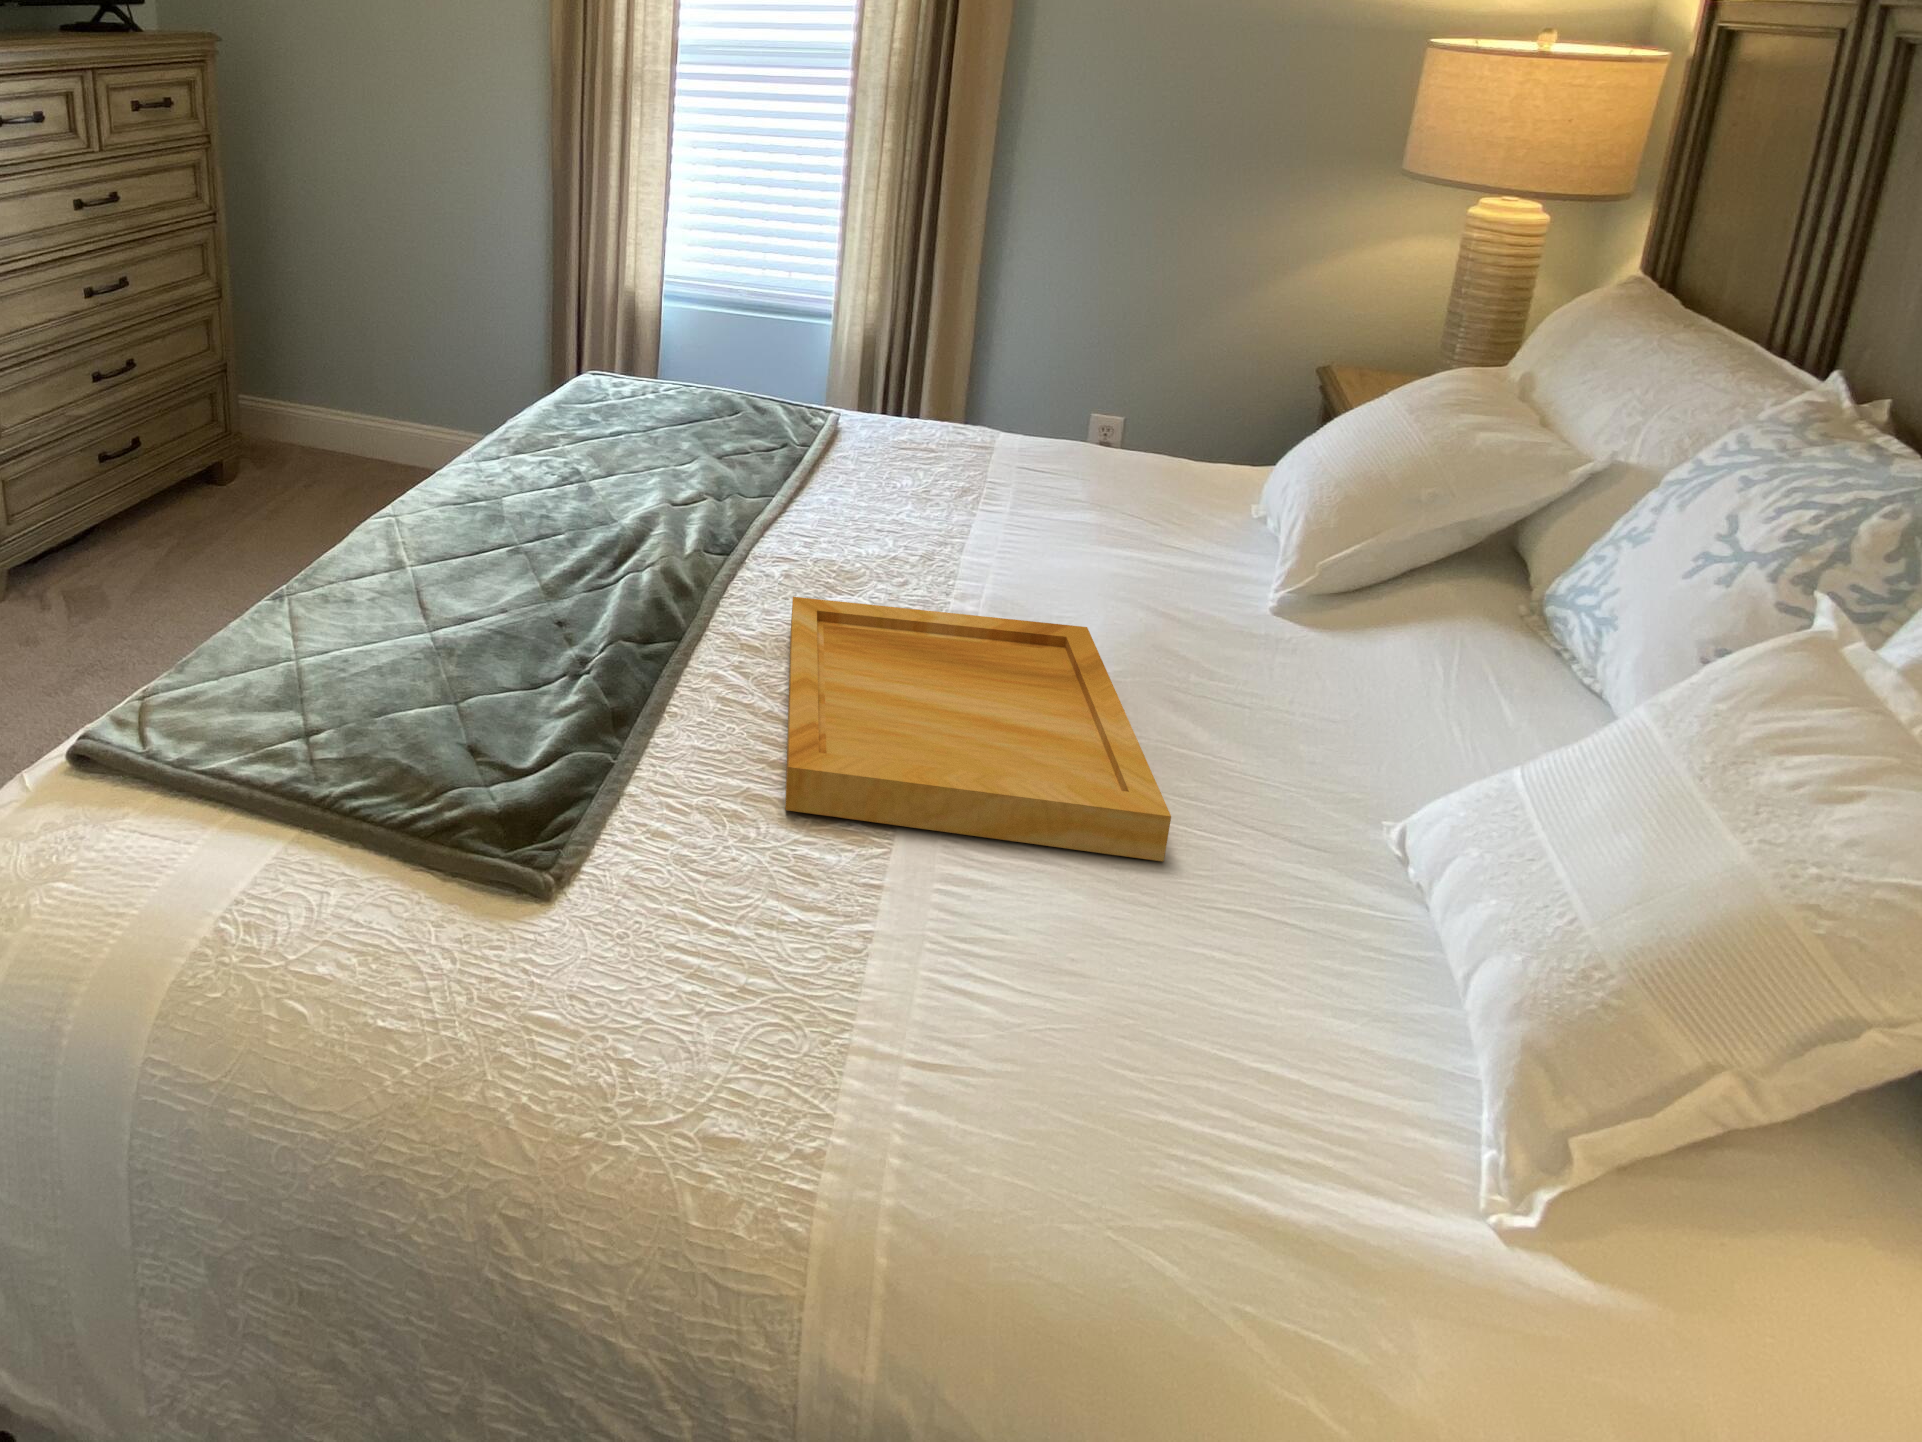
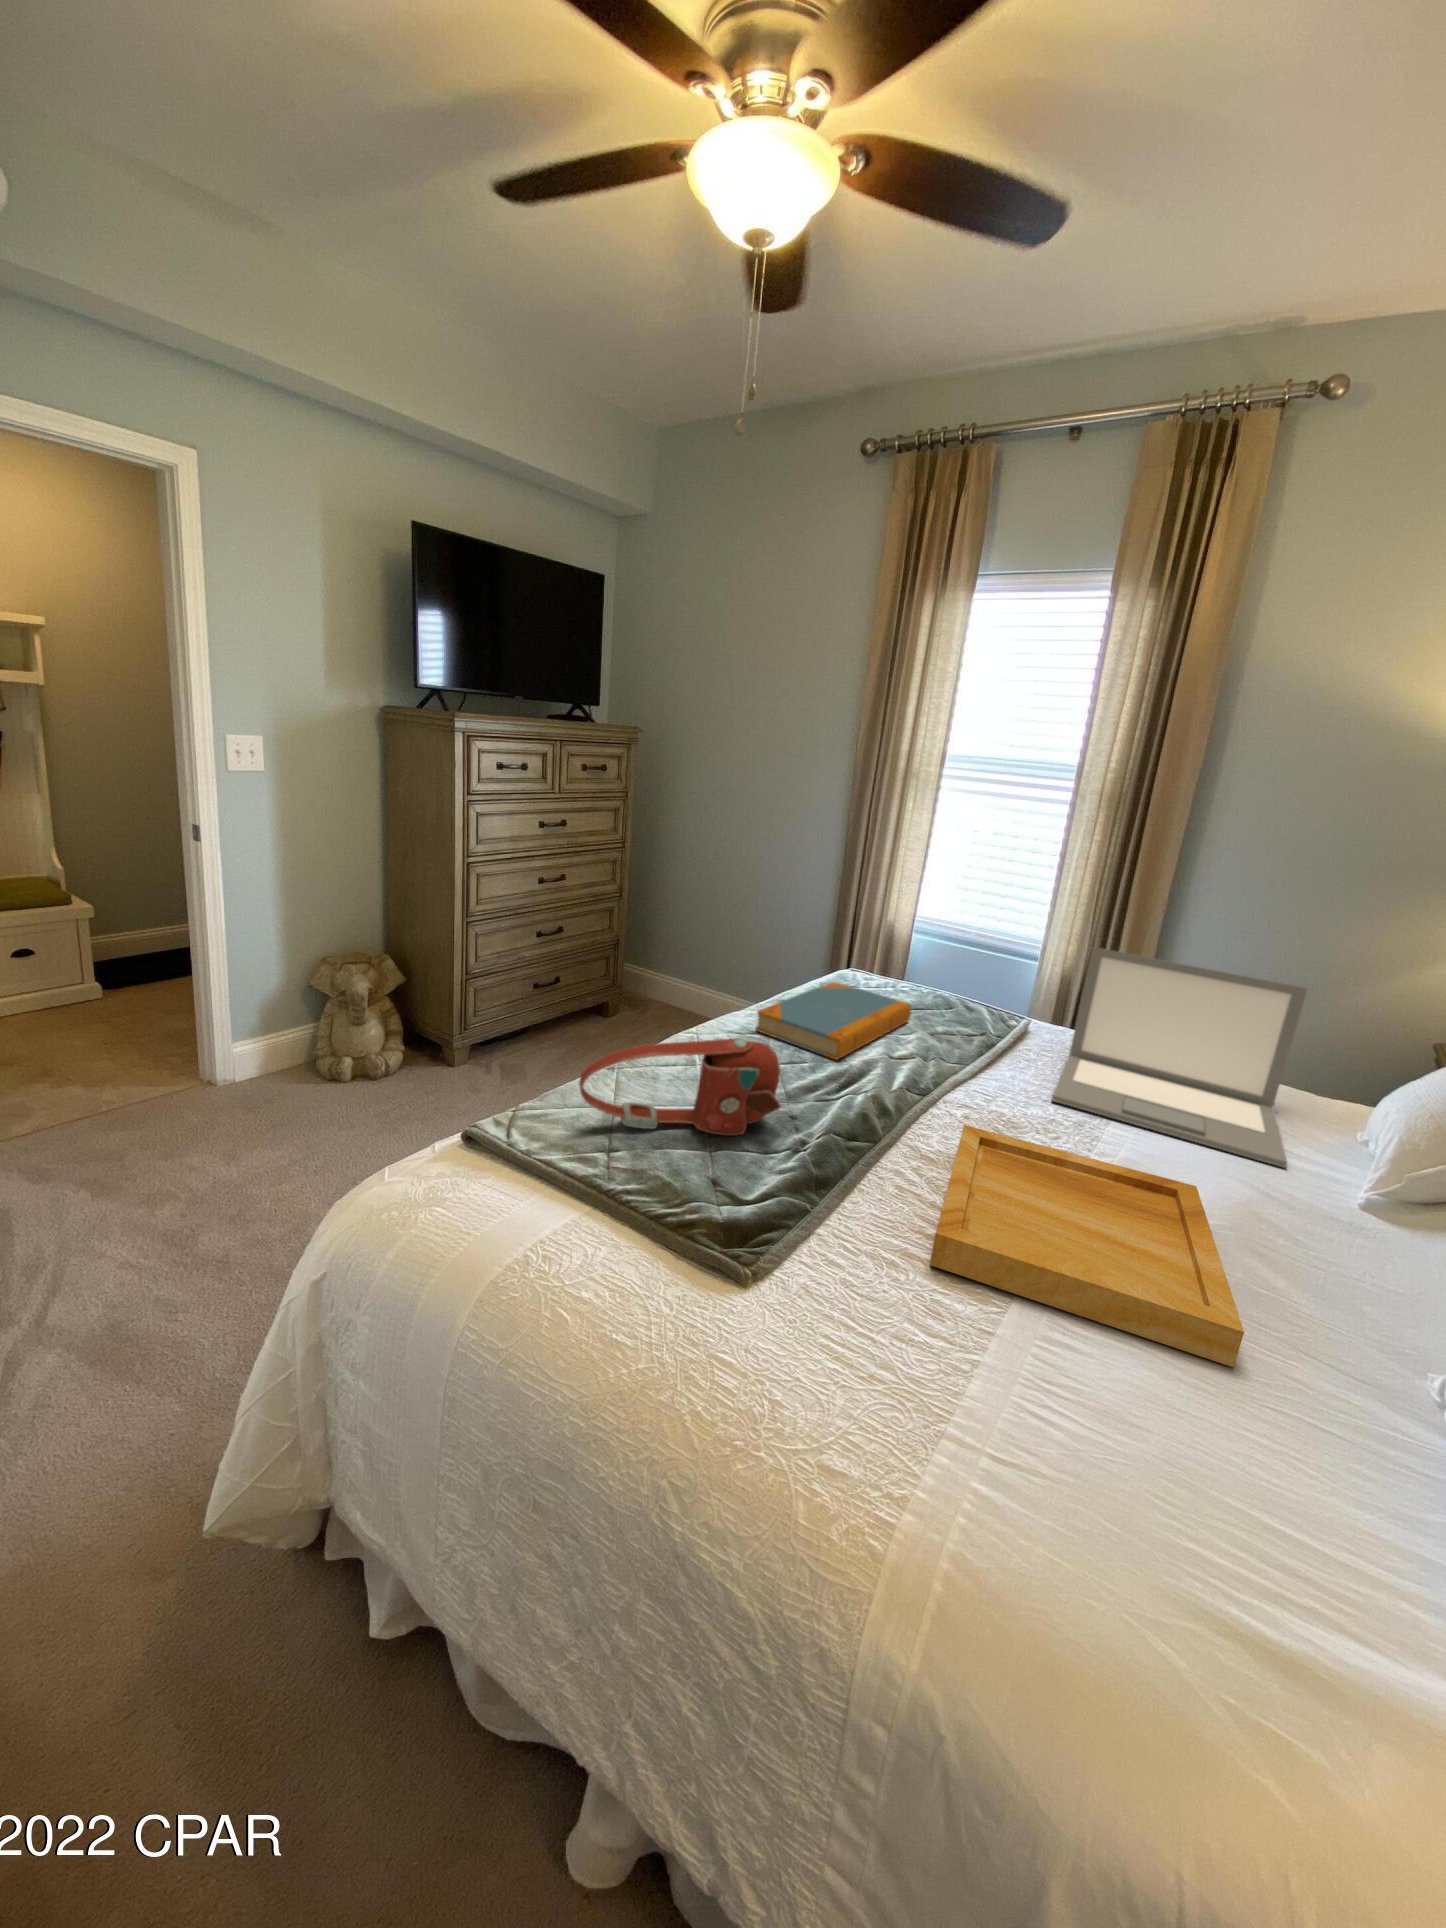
laptop: none [893,313,1183,576] -> present [1052,947,1307,1168]
book: none [476,403,689,525] -> present [755,983,911,1060]
handbag: none [244,531,546,690] -> present [579,1038,781,1136]

